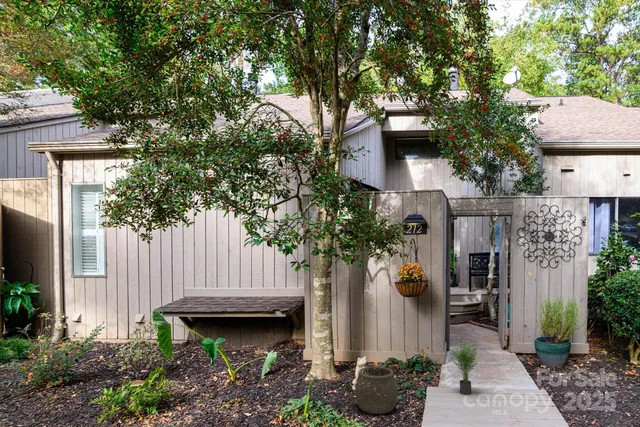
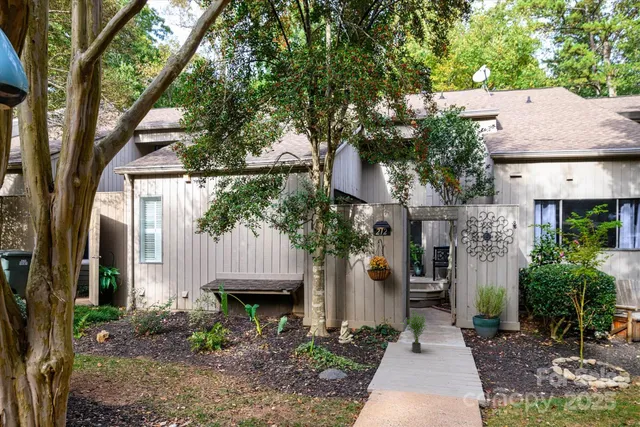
woven basket: present [355,366,398,414] -> none [331,329,363,365]

